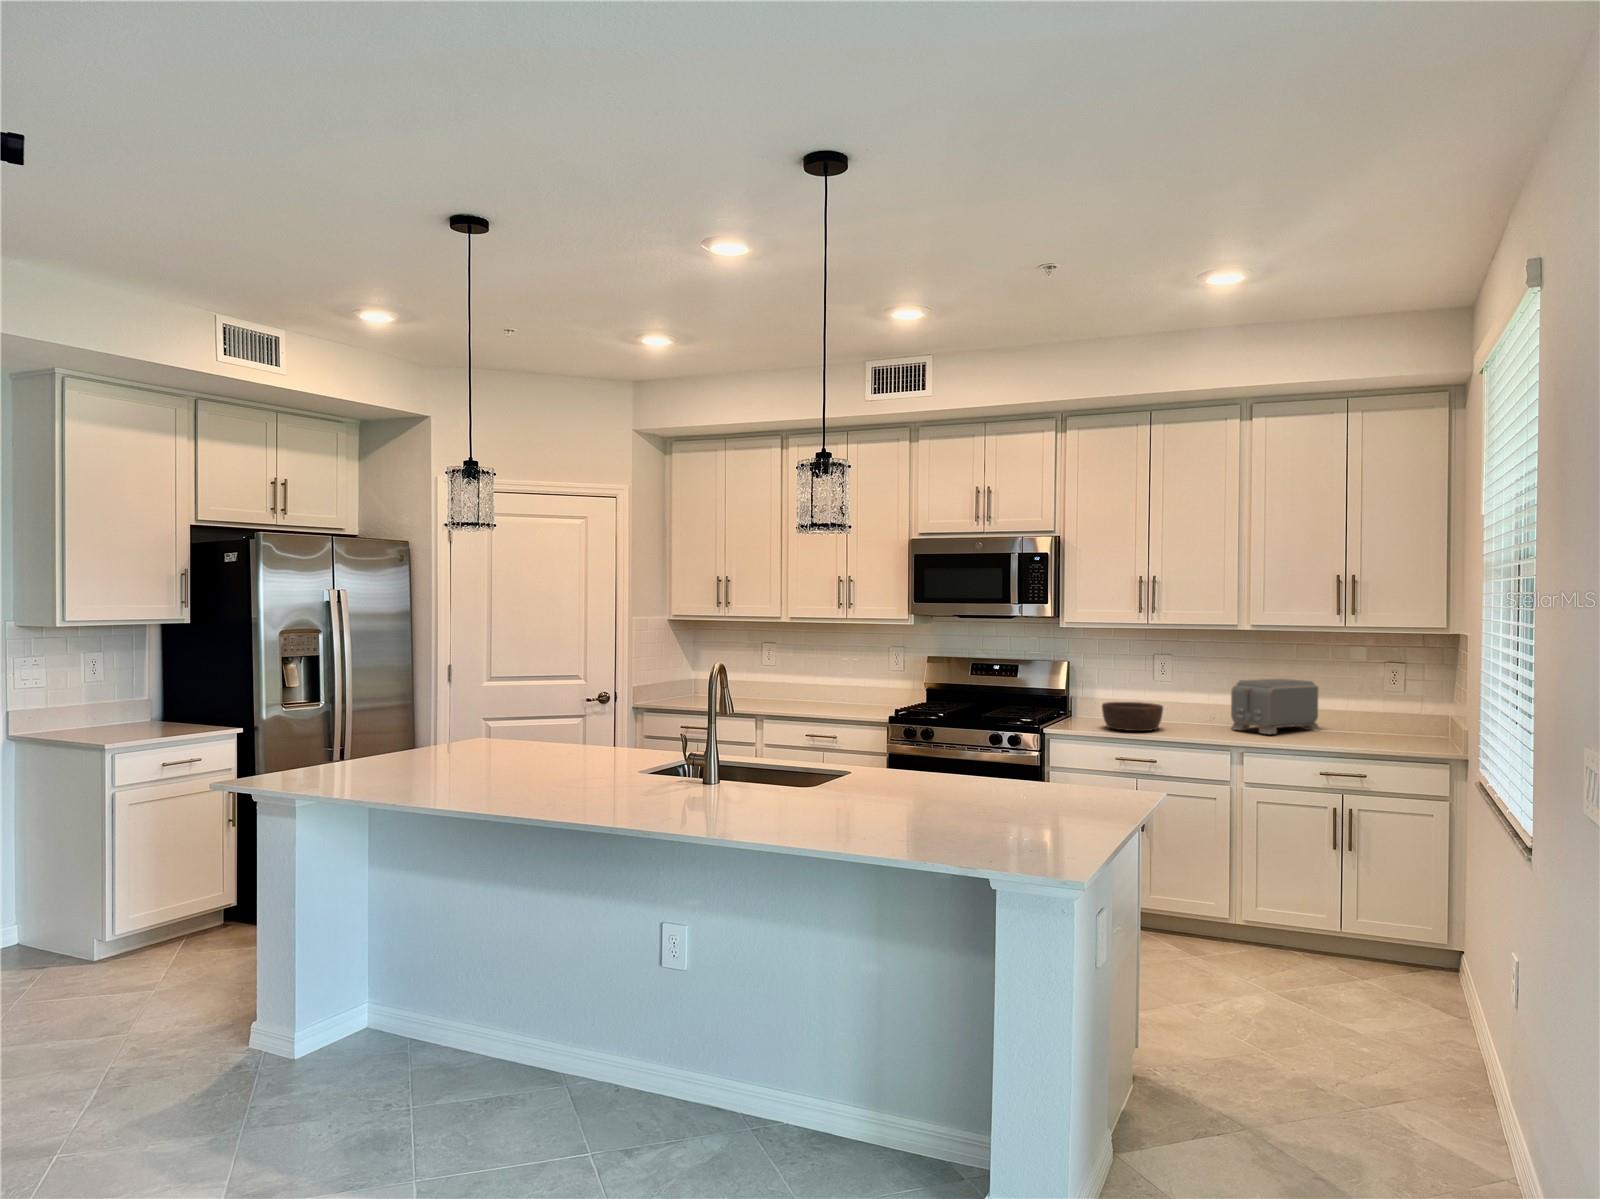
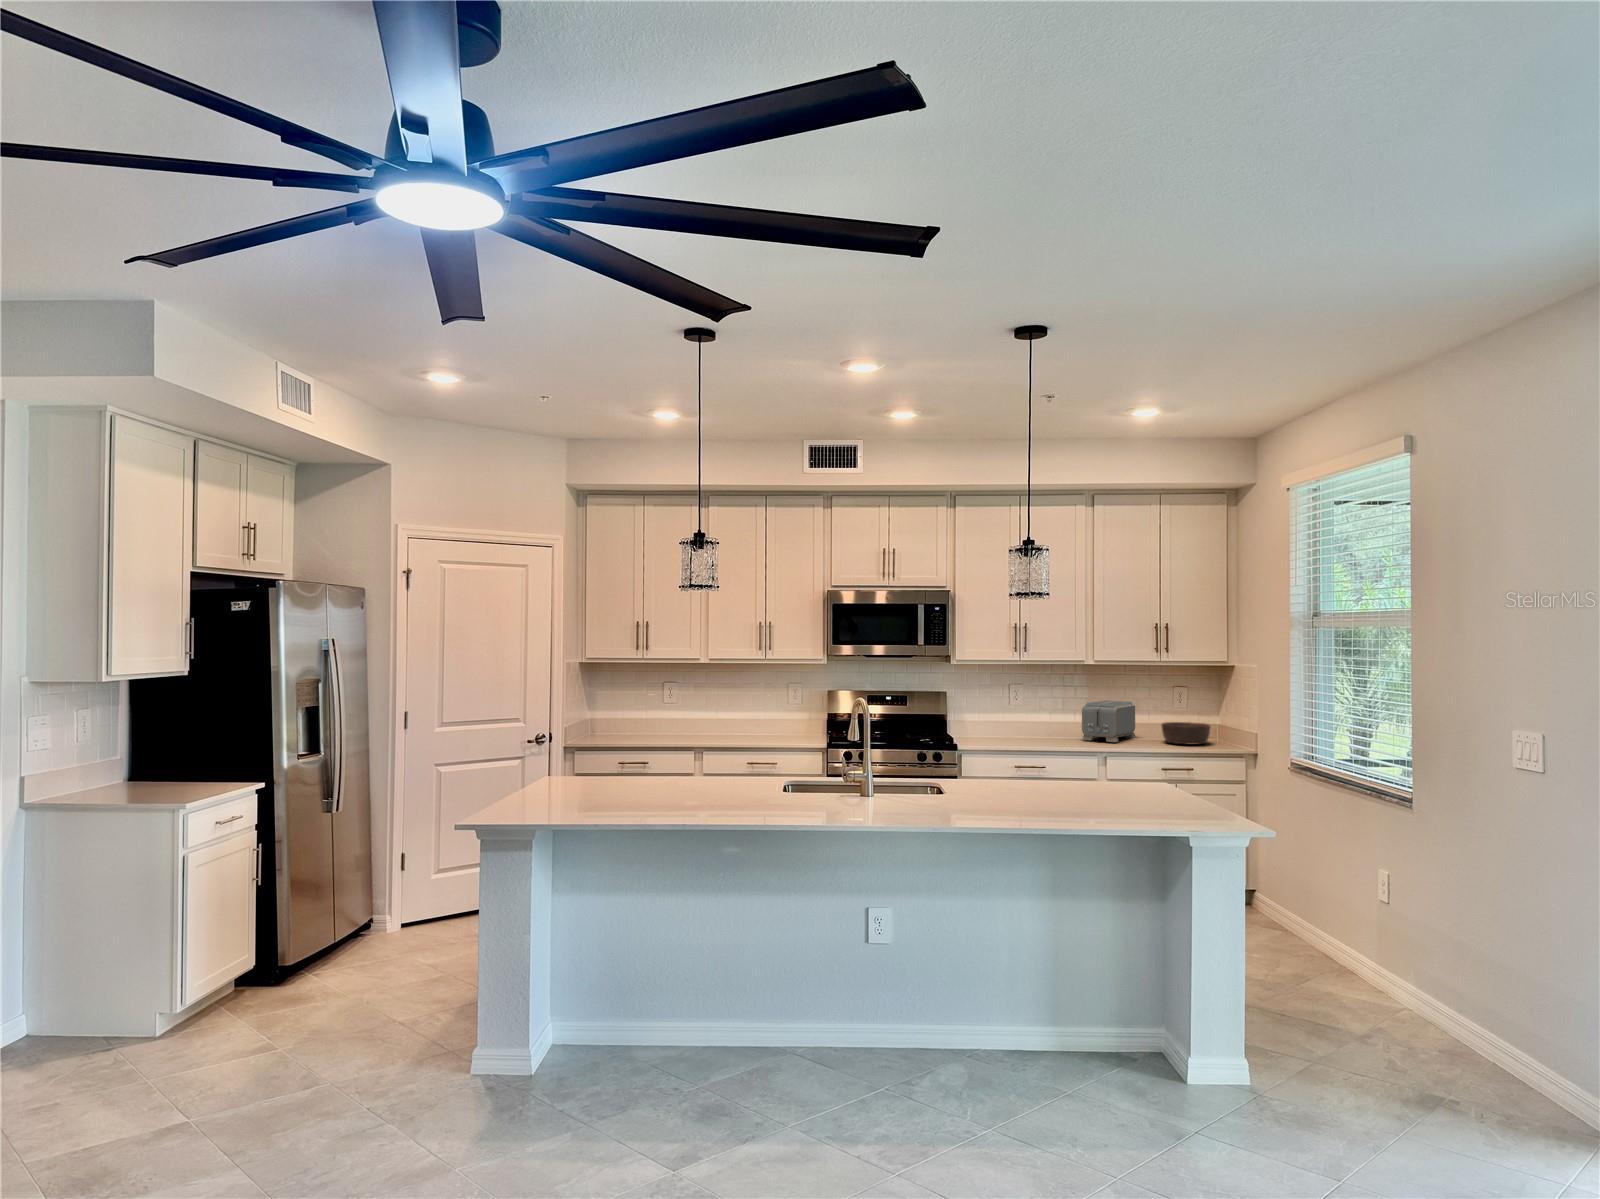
wooden bowl: present [1102,702,1163,731] -> present [1162,722,1210,745]

